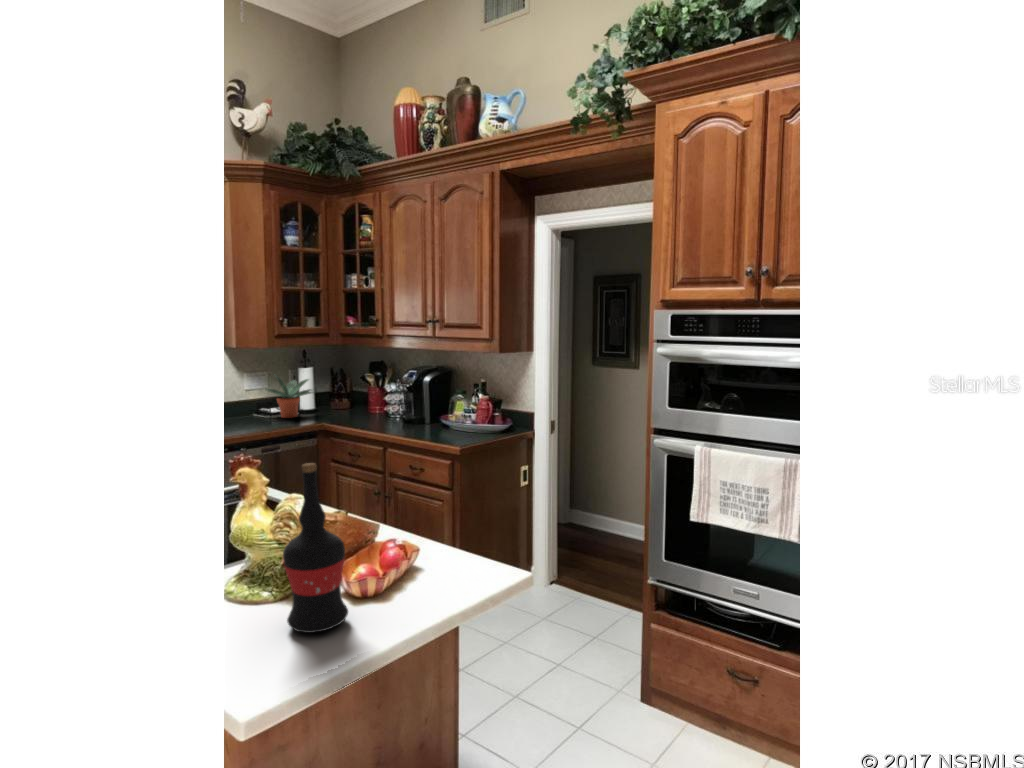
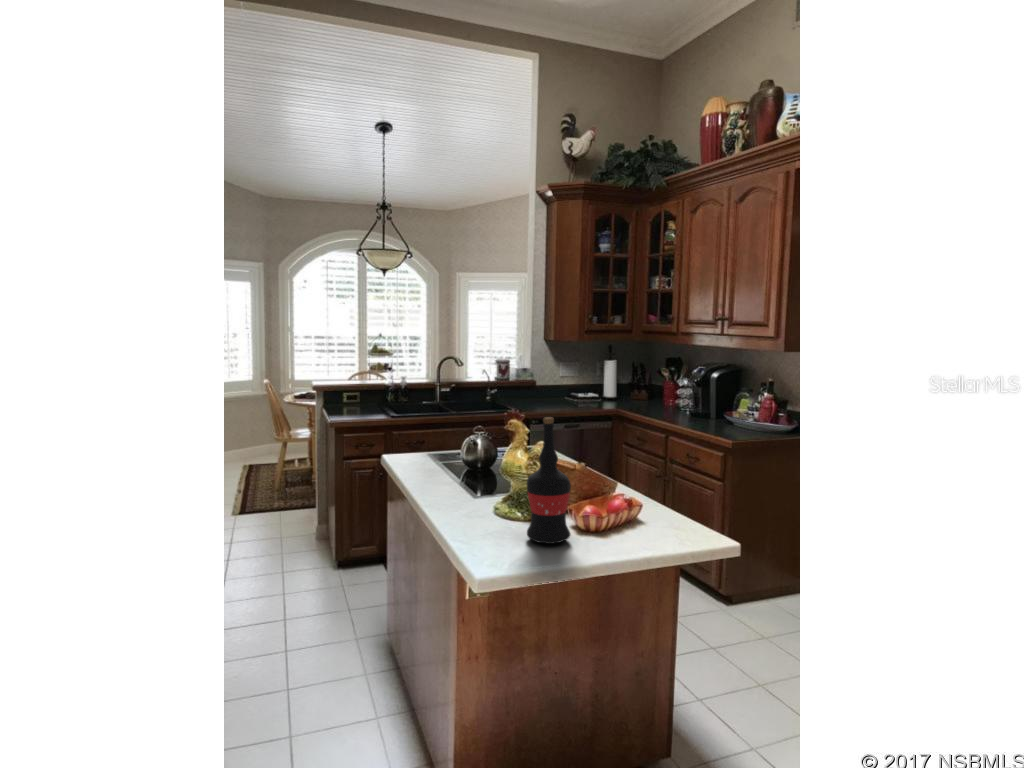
potted plant: present [266,375,313,418] -> none [573,364,617,402]

